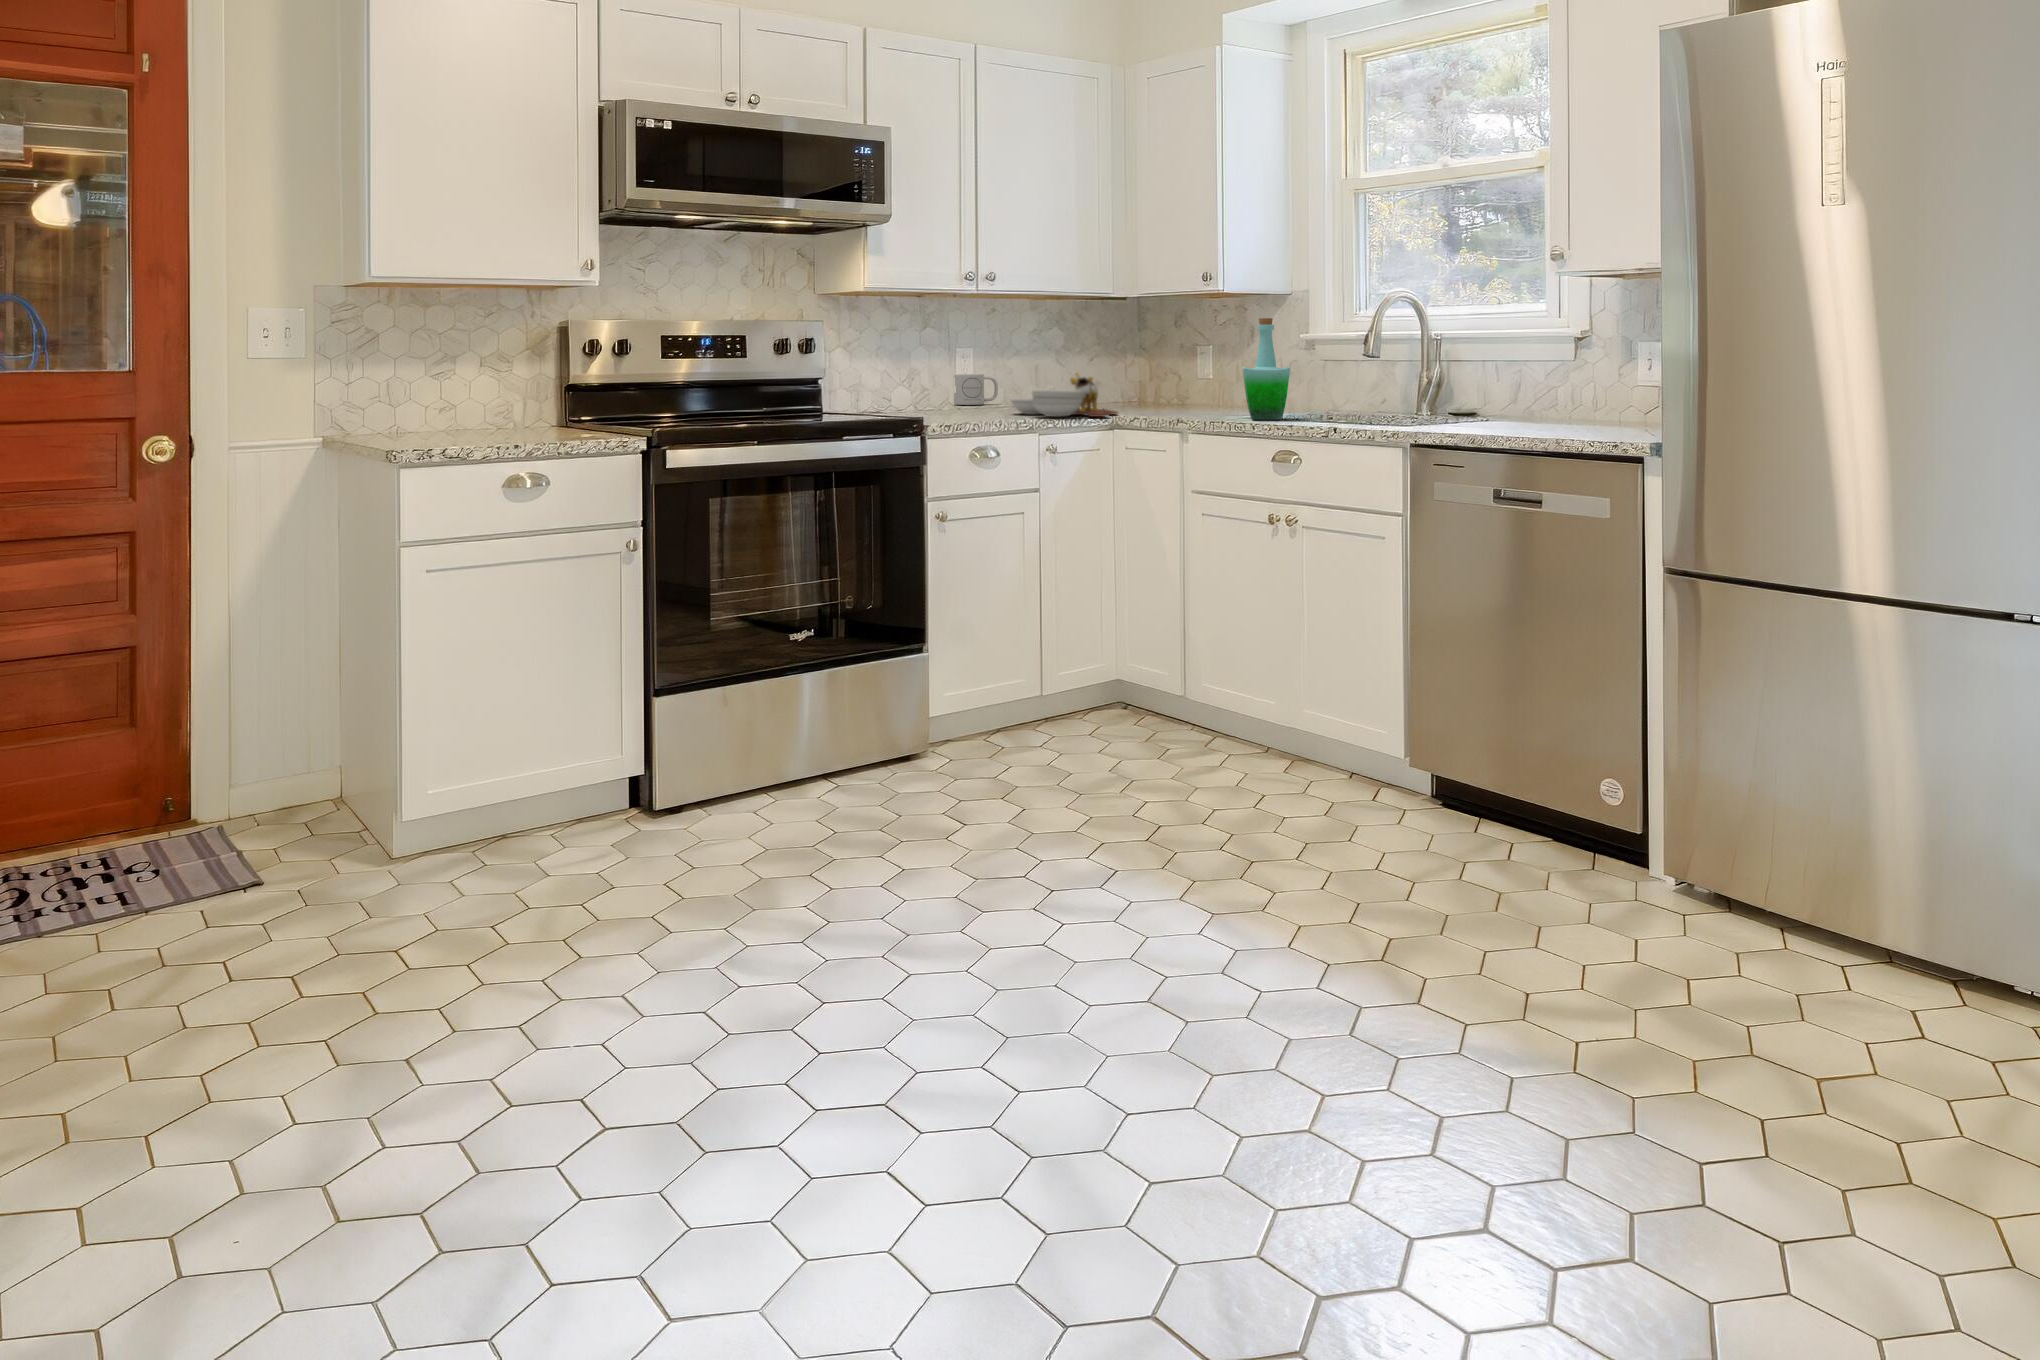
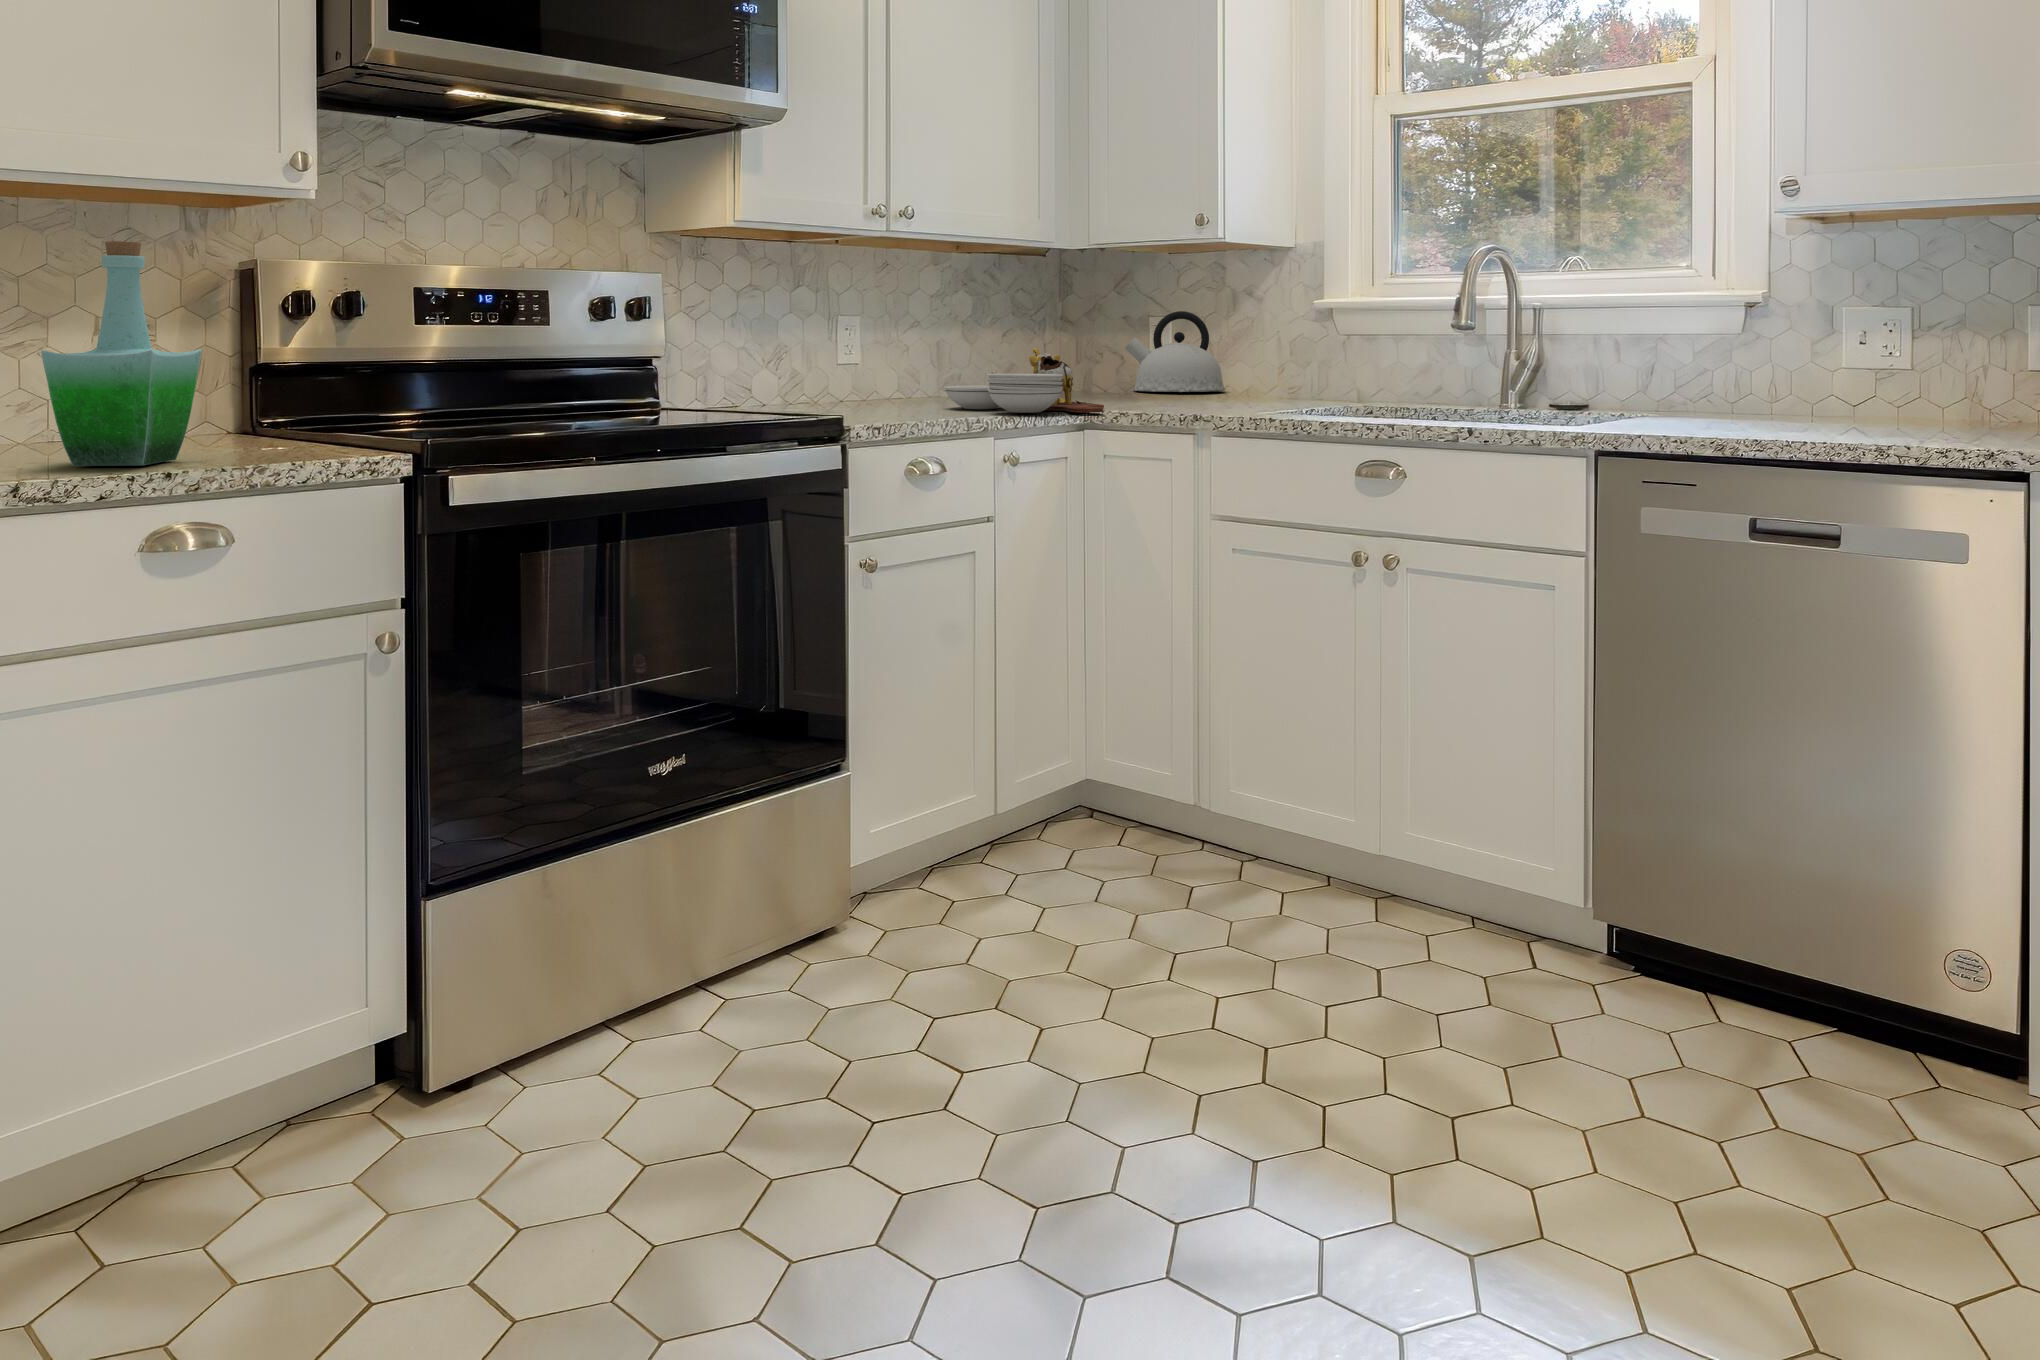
bottle: present [1242,318,1290,420] -> present [41,241,202,466]
kettle: none [1171,343,1245,403] -> present [1125,311,1225,392]
mug: present [954,374,998,405] -> none [833,351,895,395]

